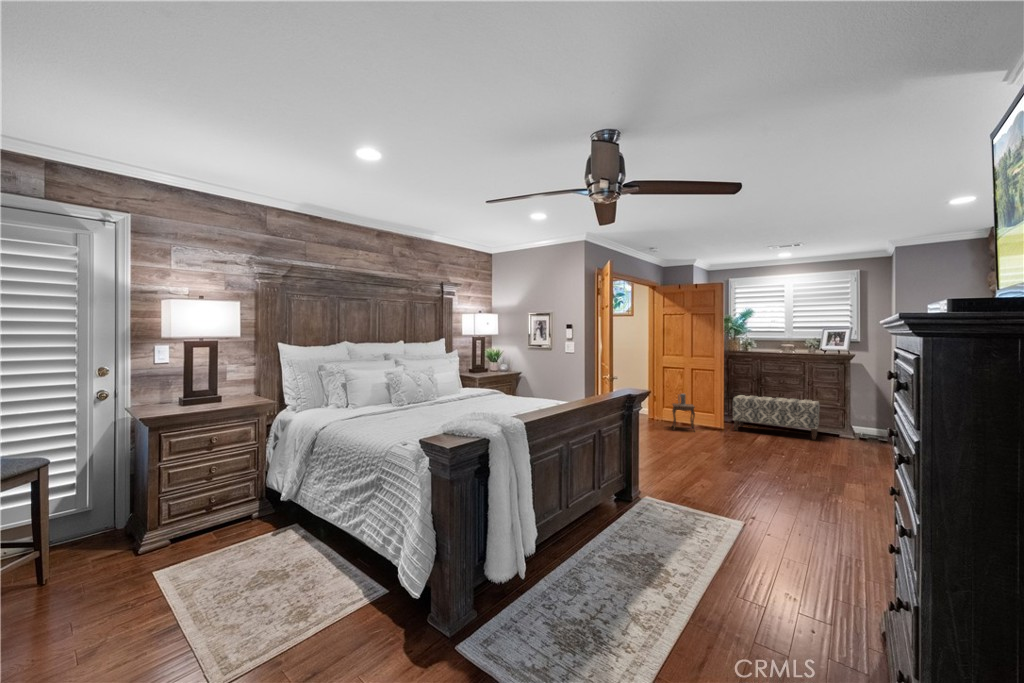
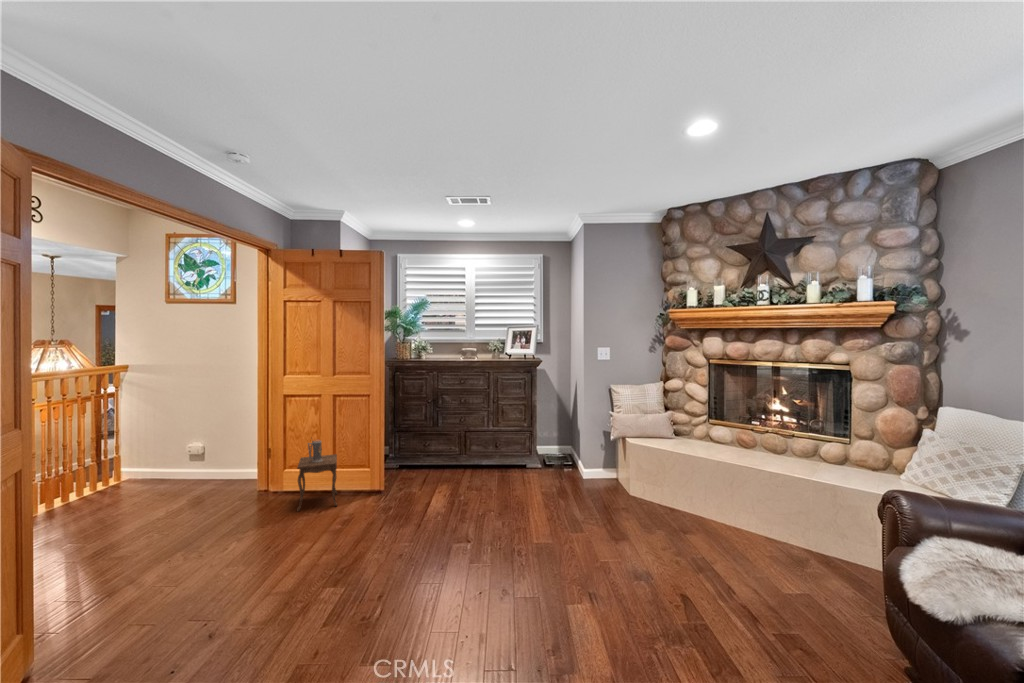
bench: present [733,395,820,440] -> none [398,424,507,485]

